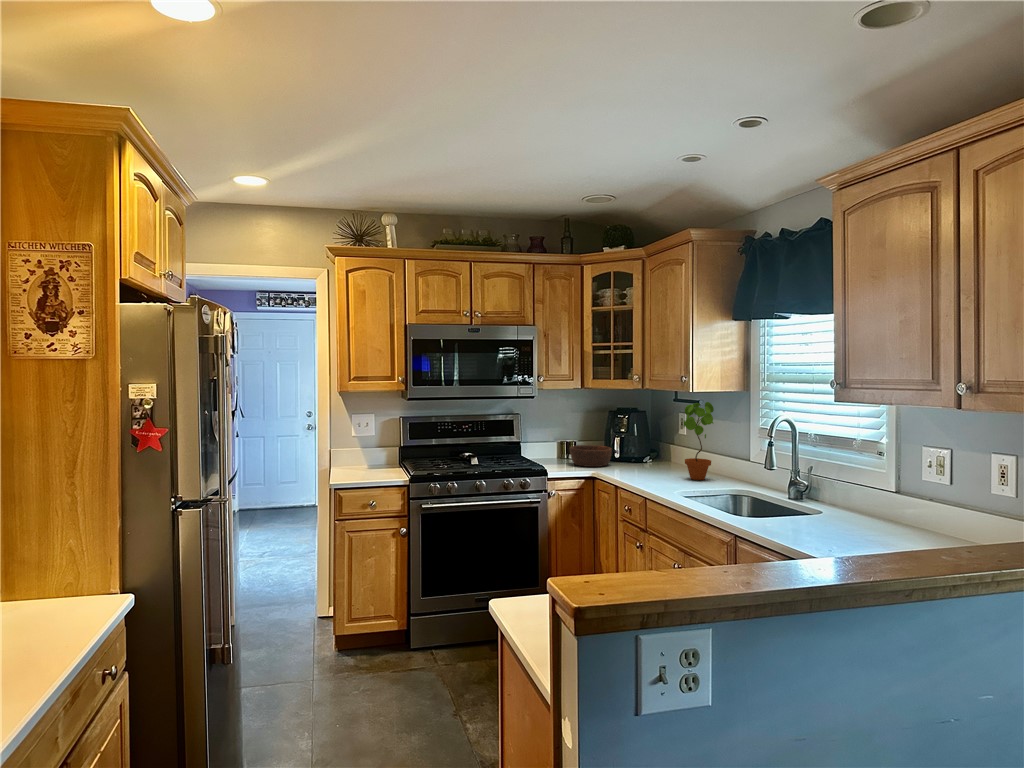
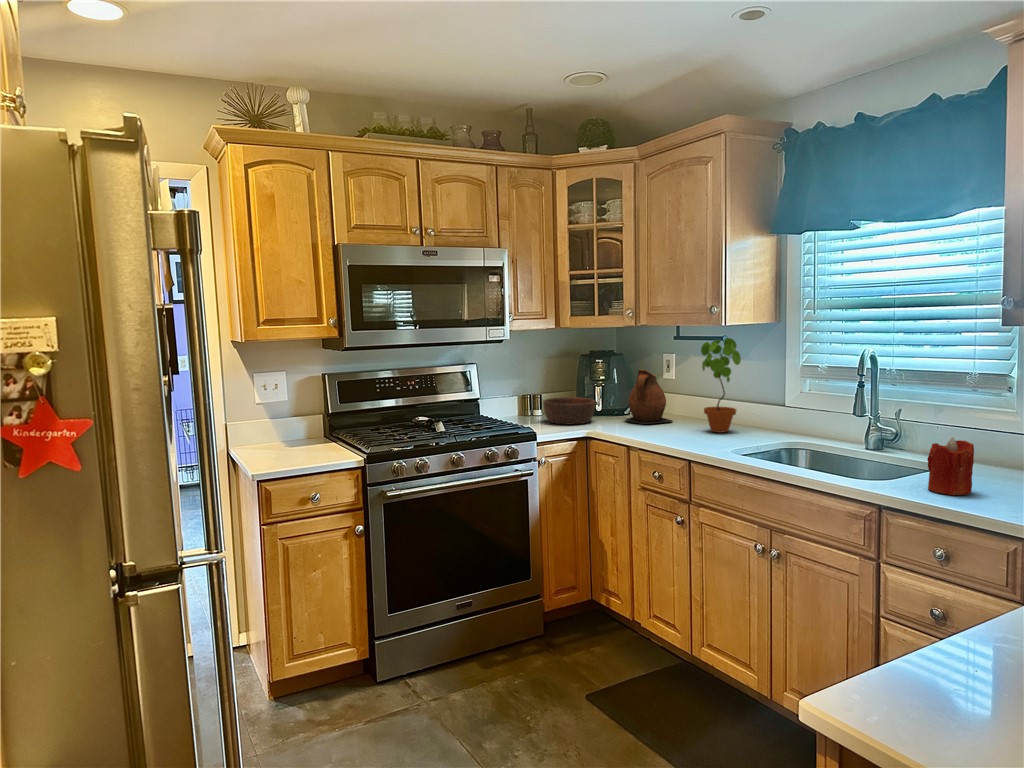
ceramic pitcher: none [633,425,673,471] -> present [625,370,673,424]
candle: none [773,486,806,531] -> present [927,437,974,495]

